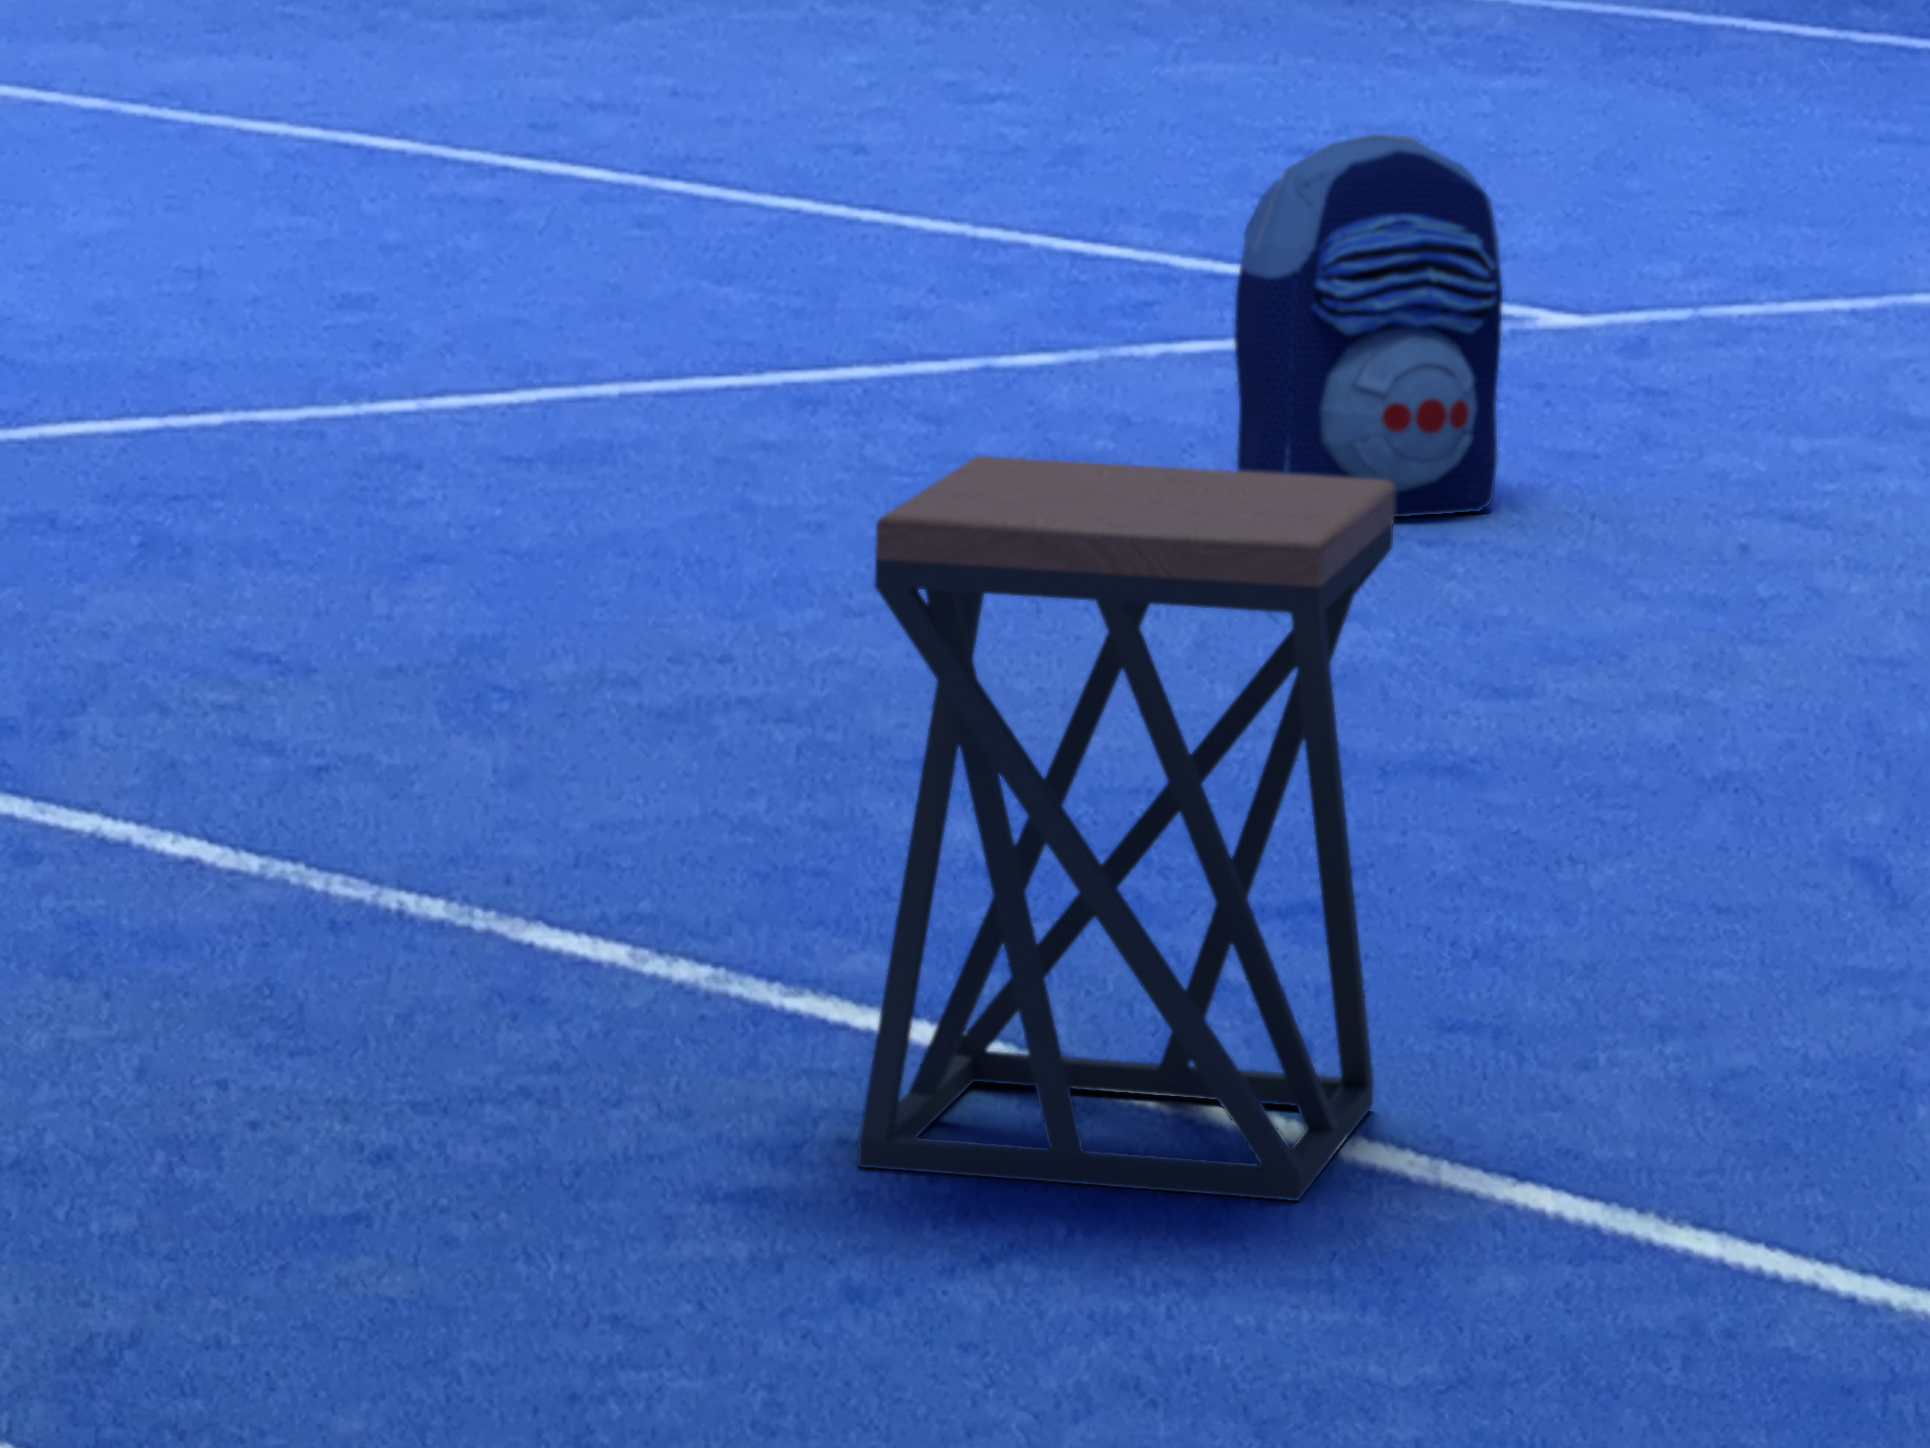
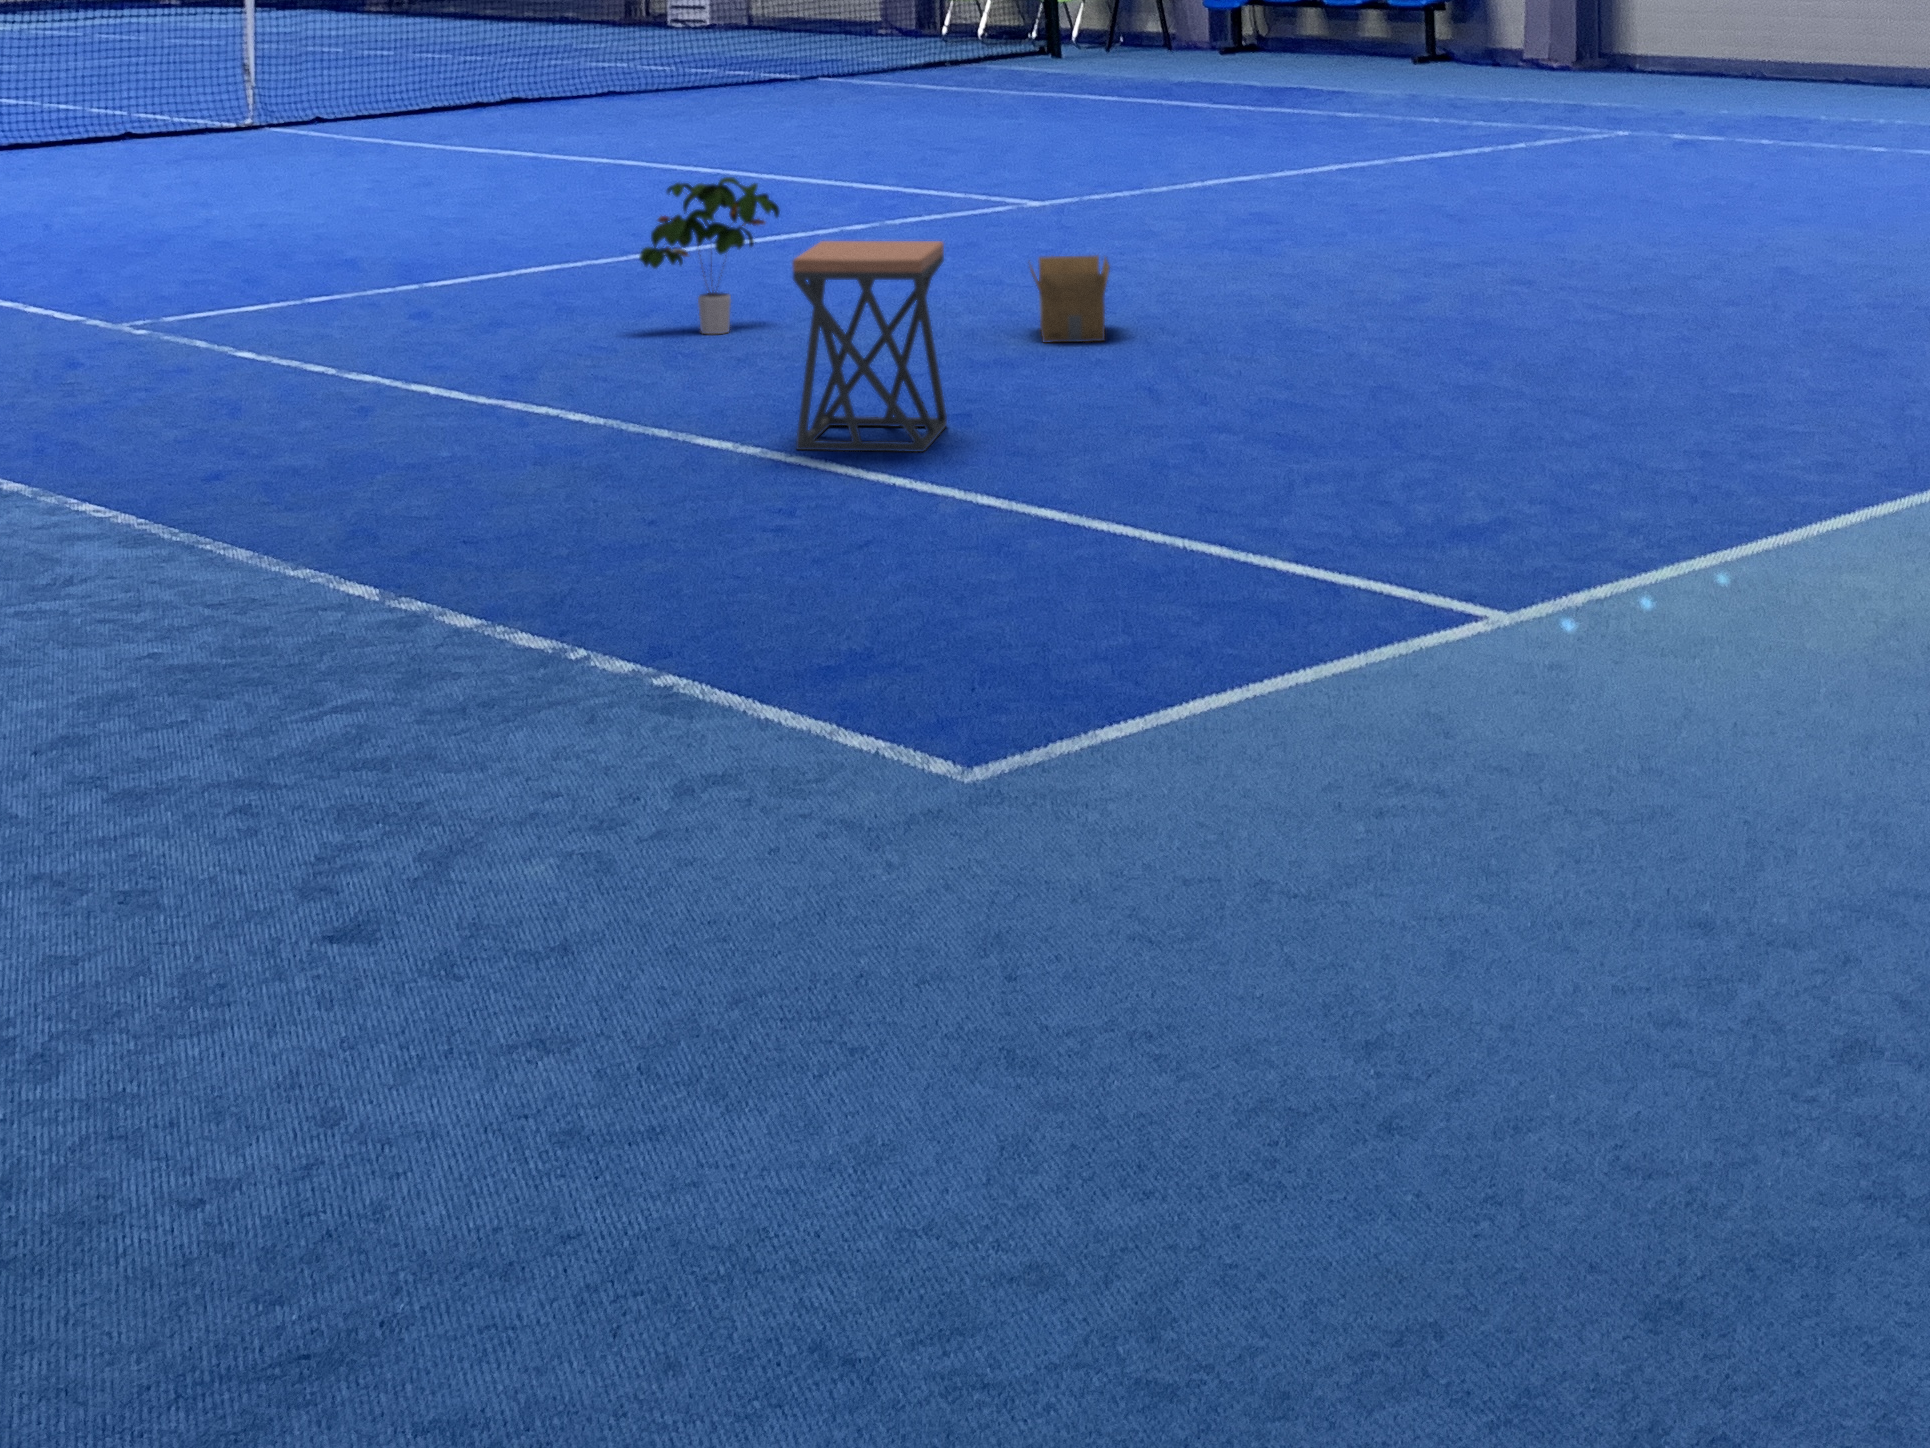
backpack: present [1234,134,1503,517] -> none [908,140,992,262]
potted plant: none [363,216,830,727] -> present [640,177,779,334]
cardboard box: none [1639,534,1917,827] -> present [1030,256,1110,343]

